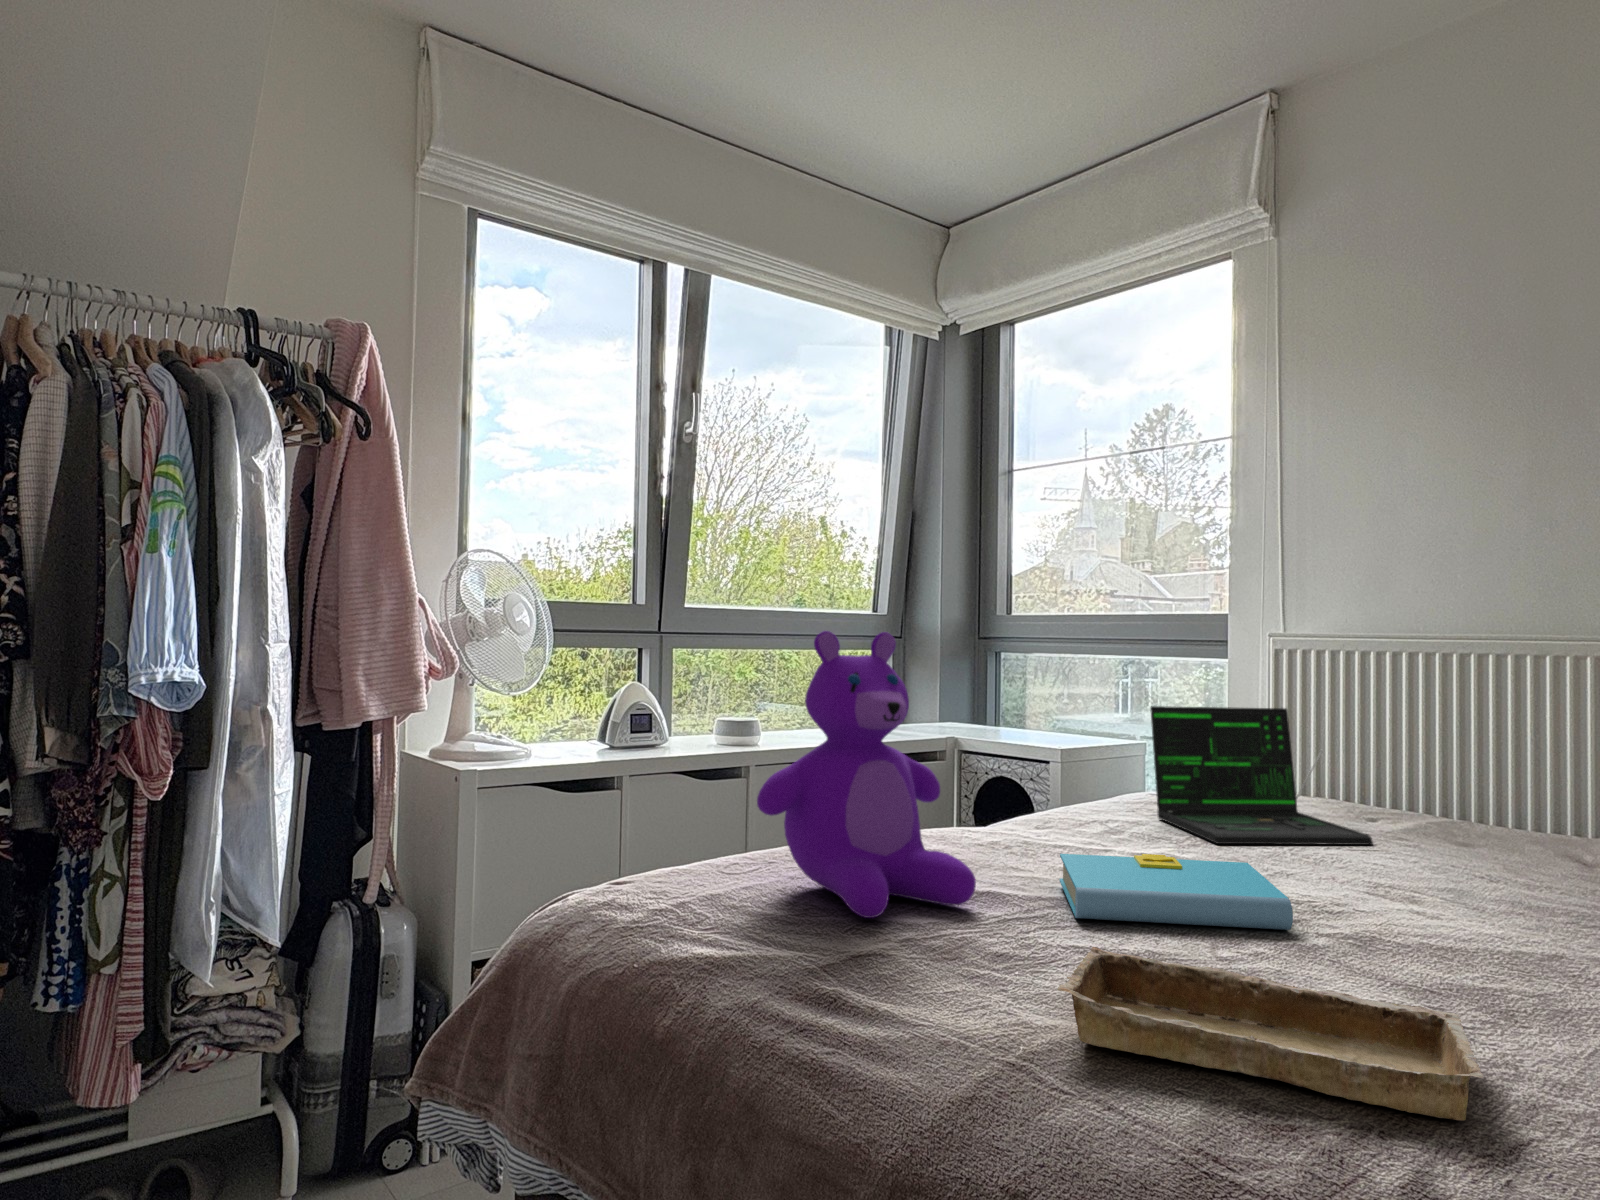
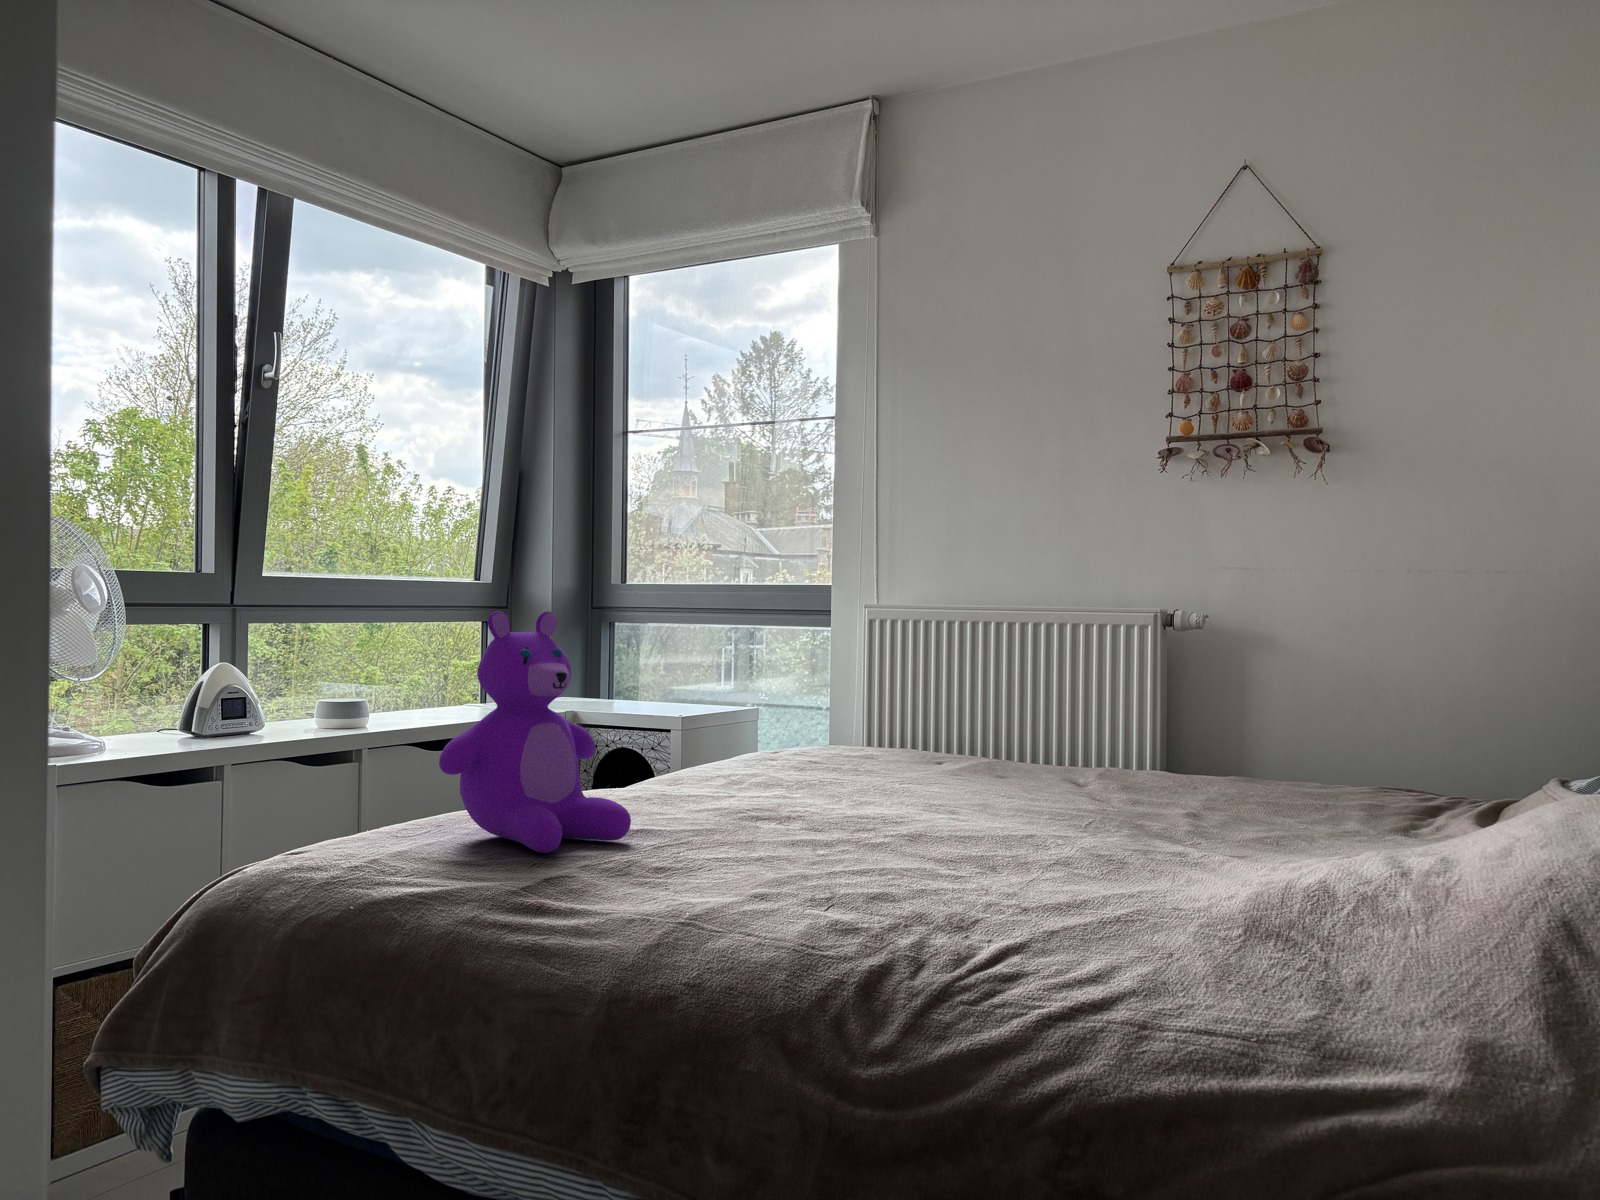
laptop: present [1150,706,1373,845] -> none [765,671,939,787]
book: present [1059,854,1293,930] -> none [695,791,871,841]
tray: present [1057,947,1483,1121] -> none [711,848,966,917]

